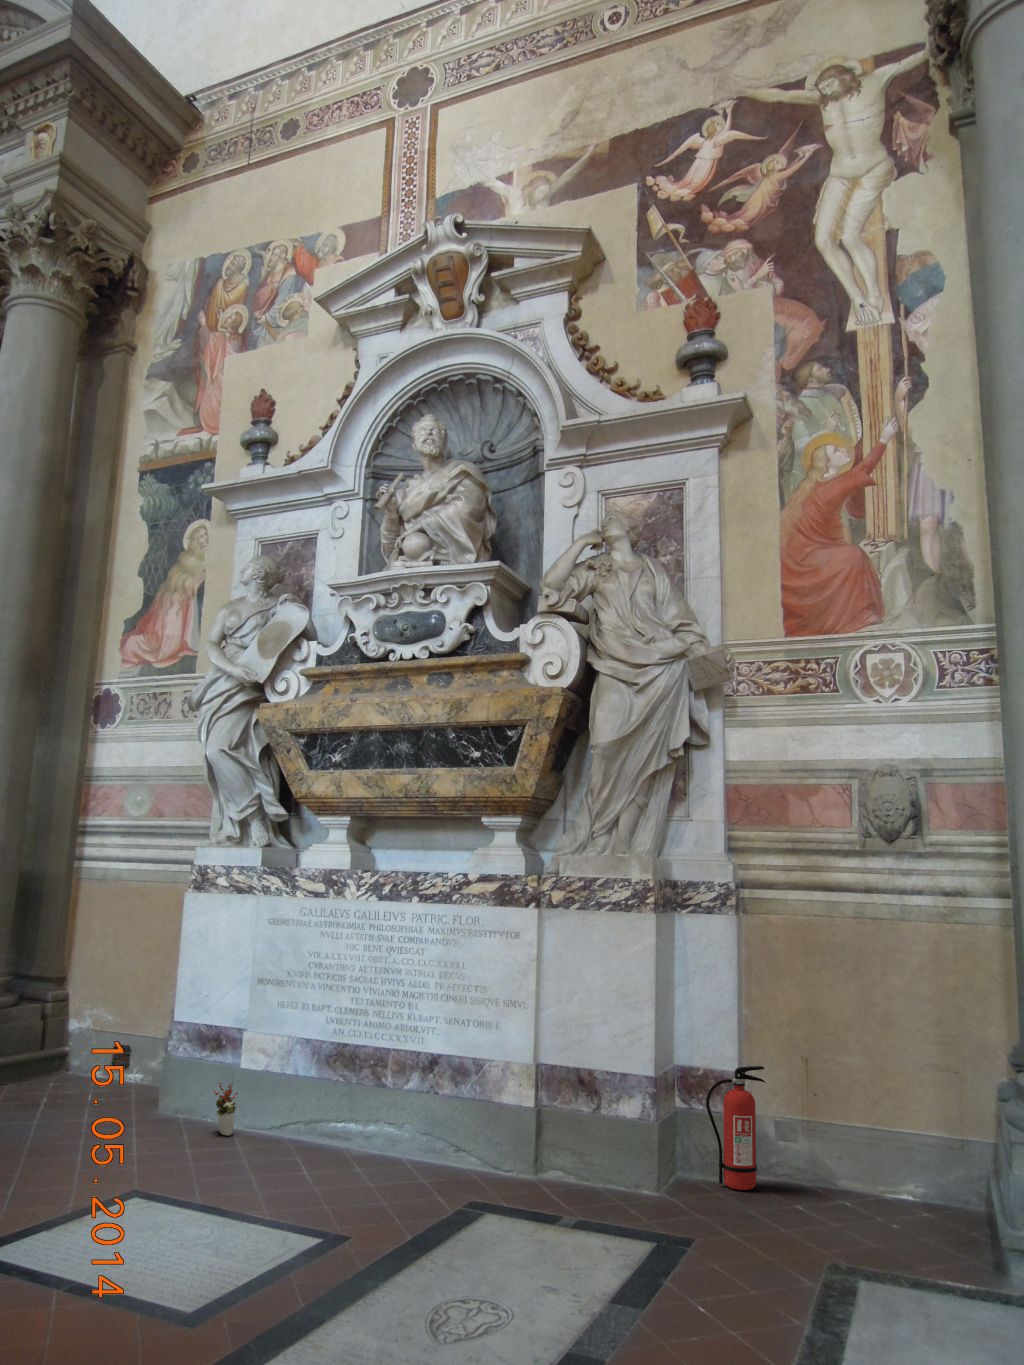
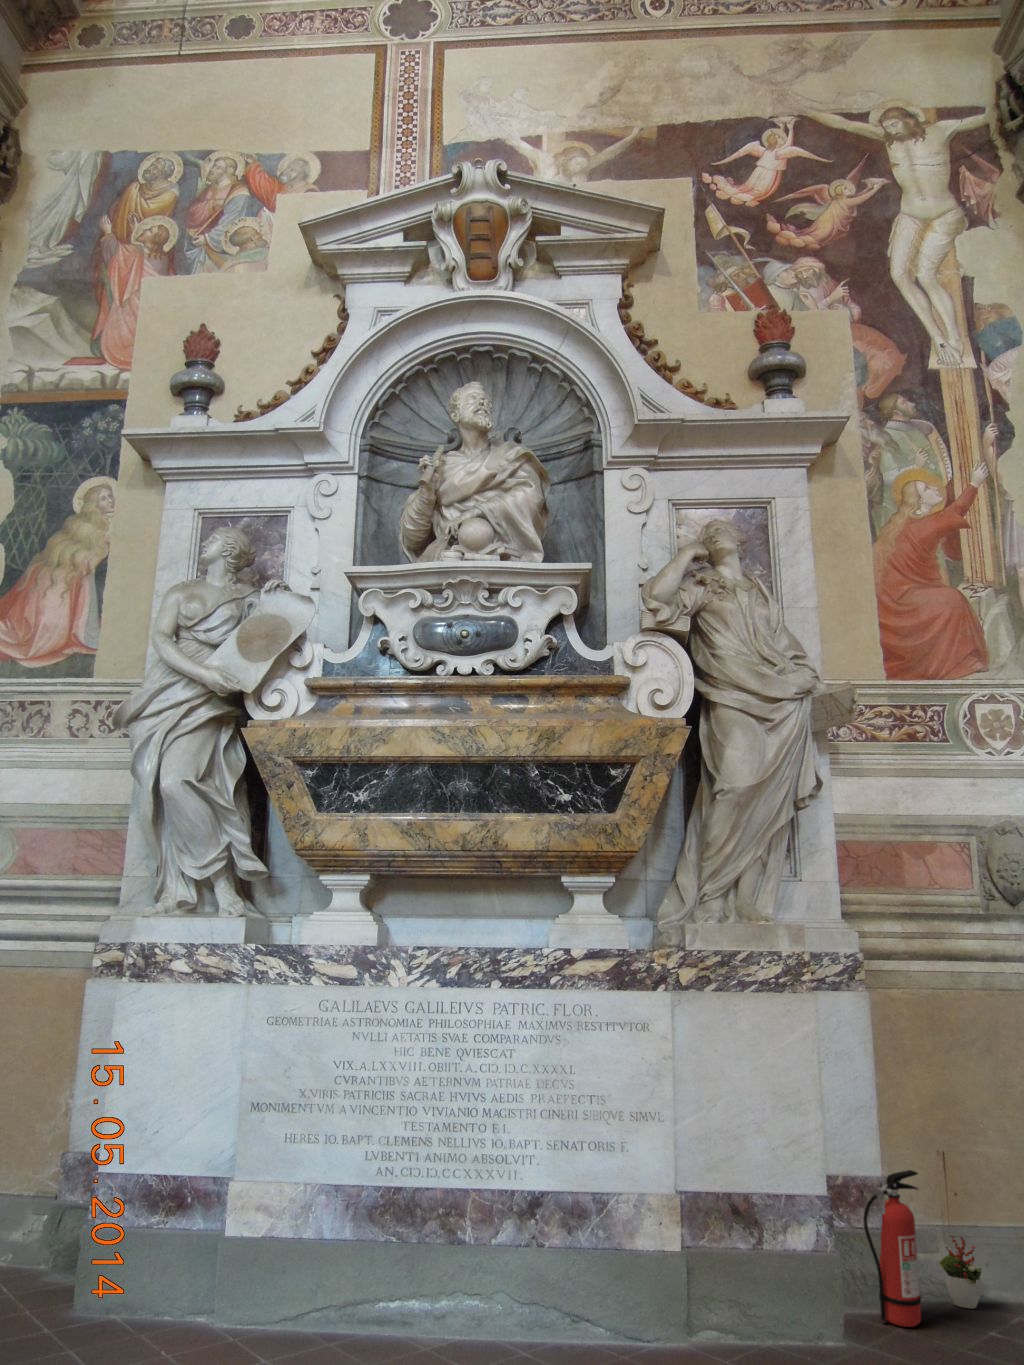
decorative plant: present [213,1082,238,1136] -> present [939,1235,981,1309]

